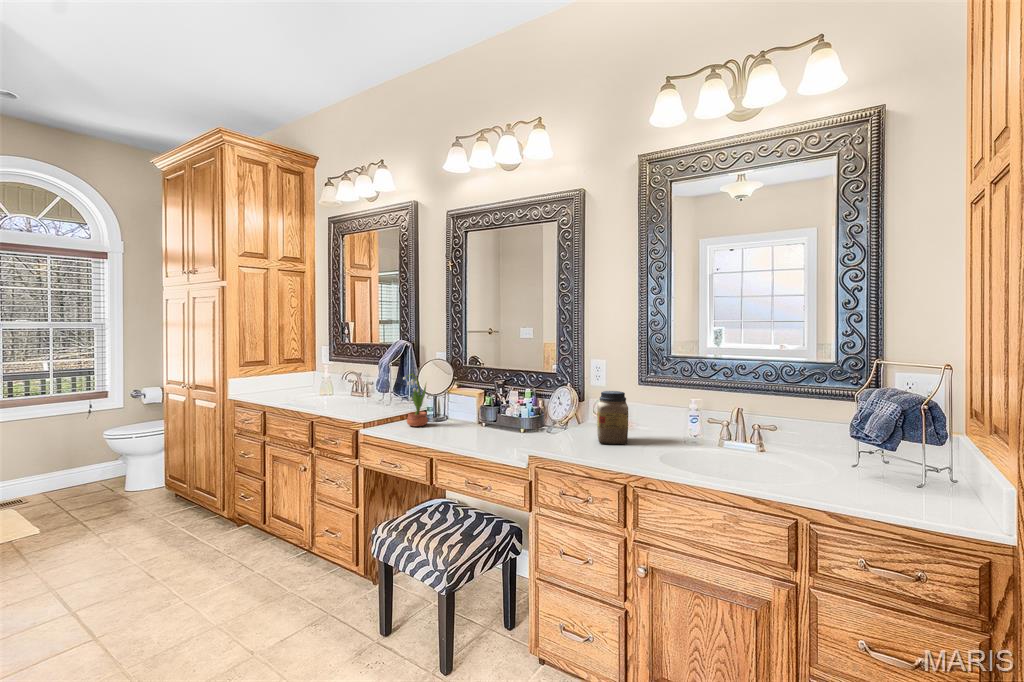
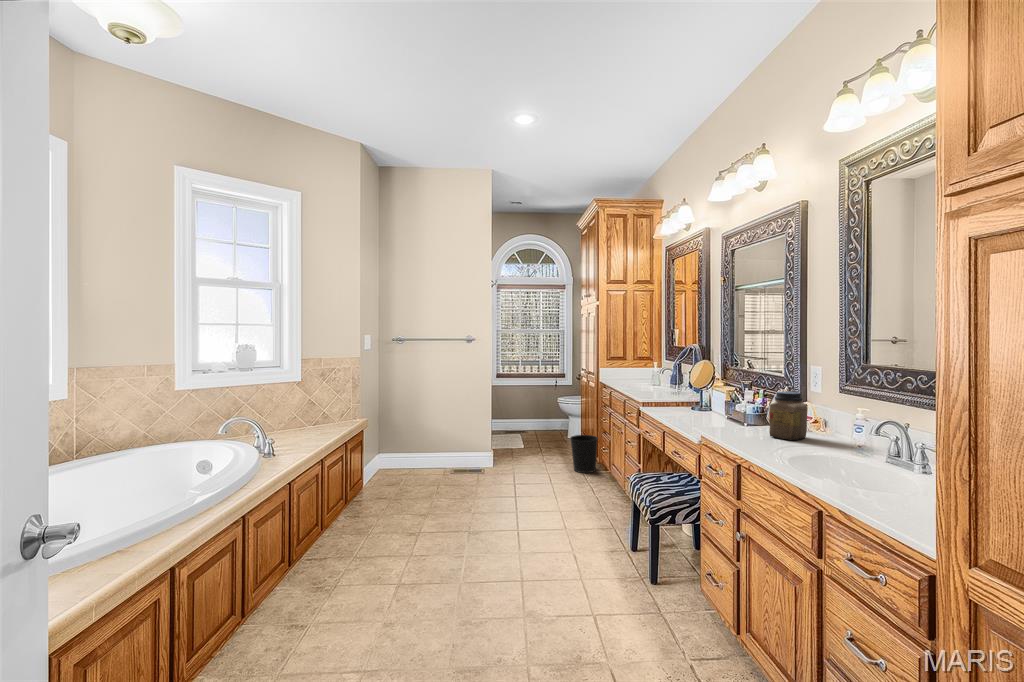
potted flower: present [403,374,428,427] -> none [662,368,680,409]
wastebasket: none [180,482,232,546] -> present [570,435,598,473]

